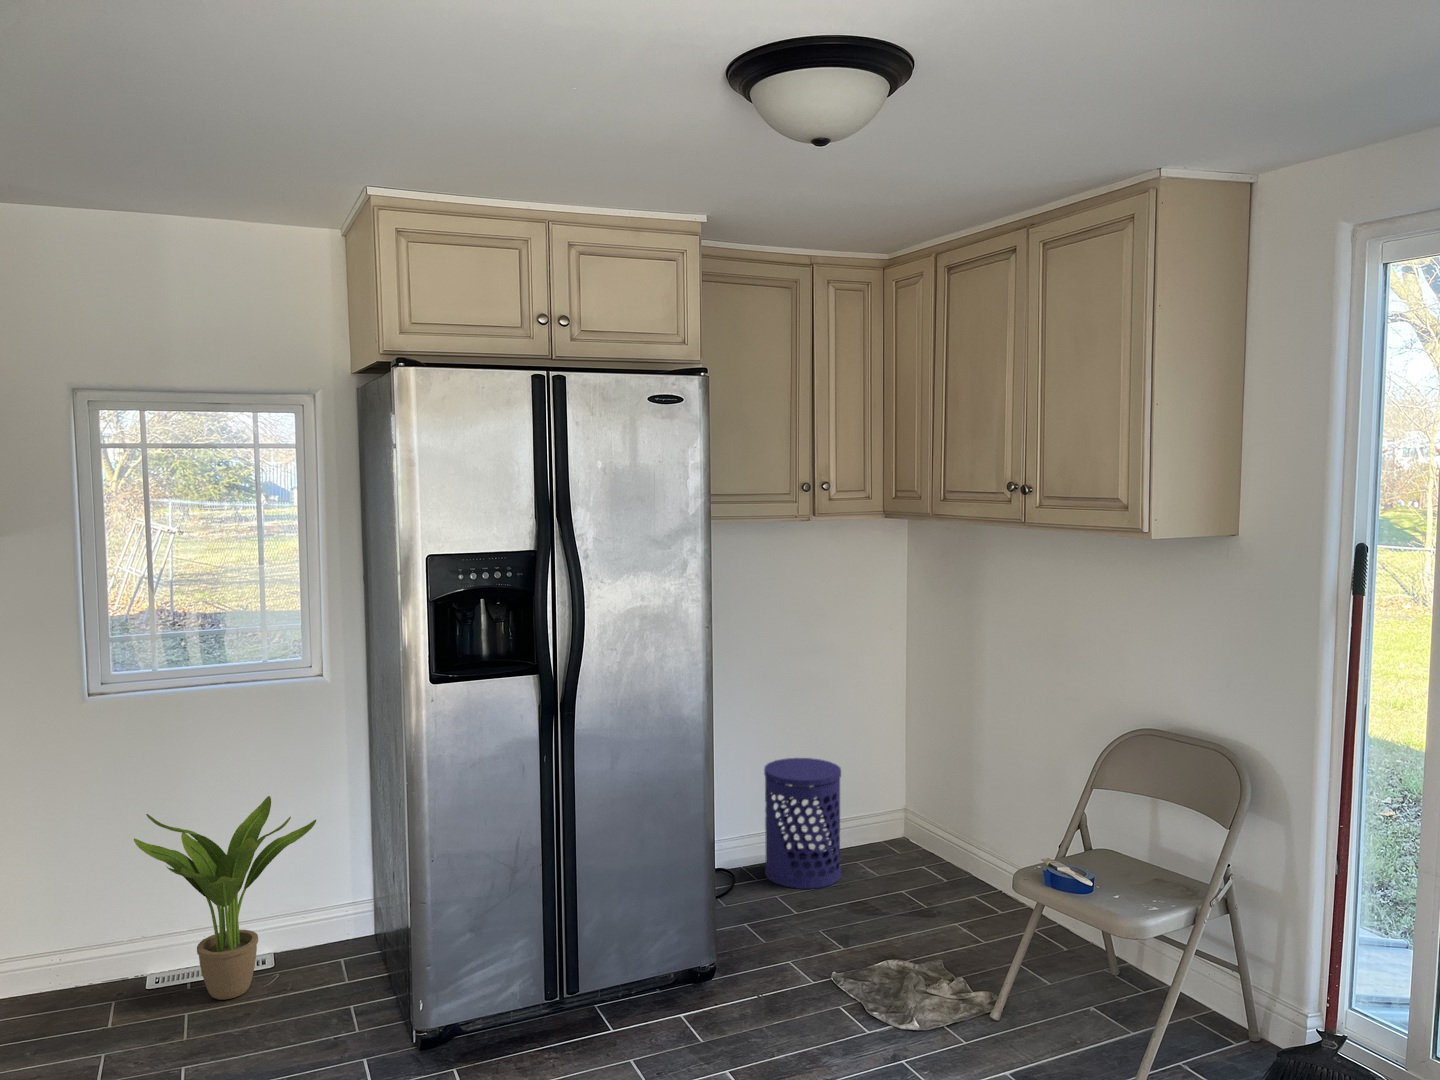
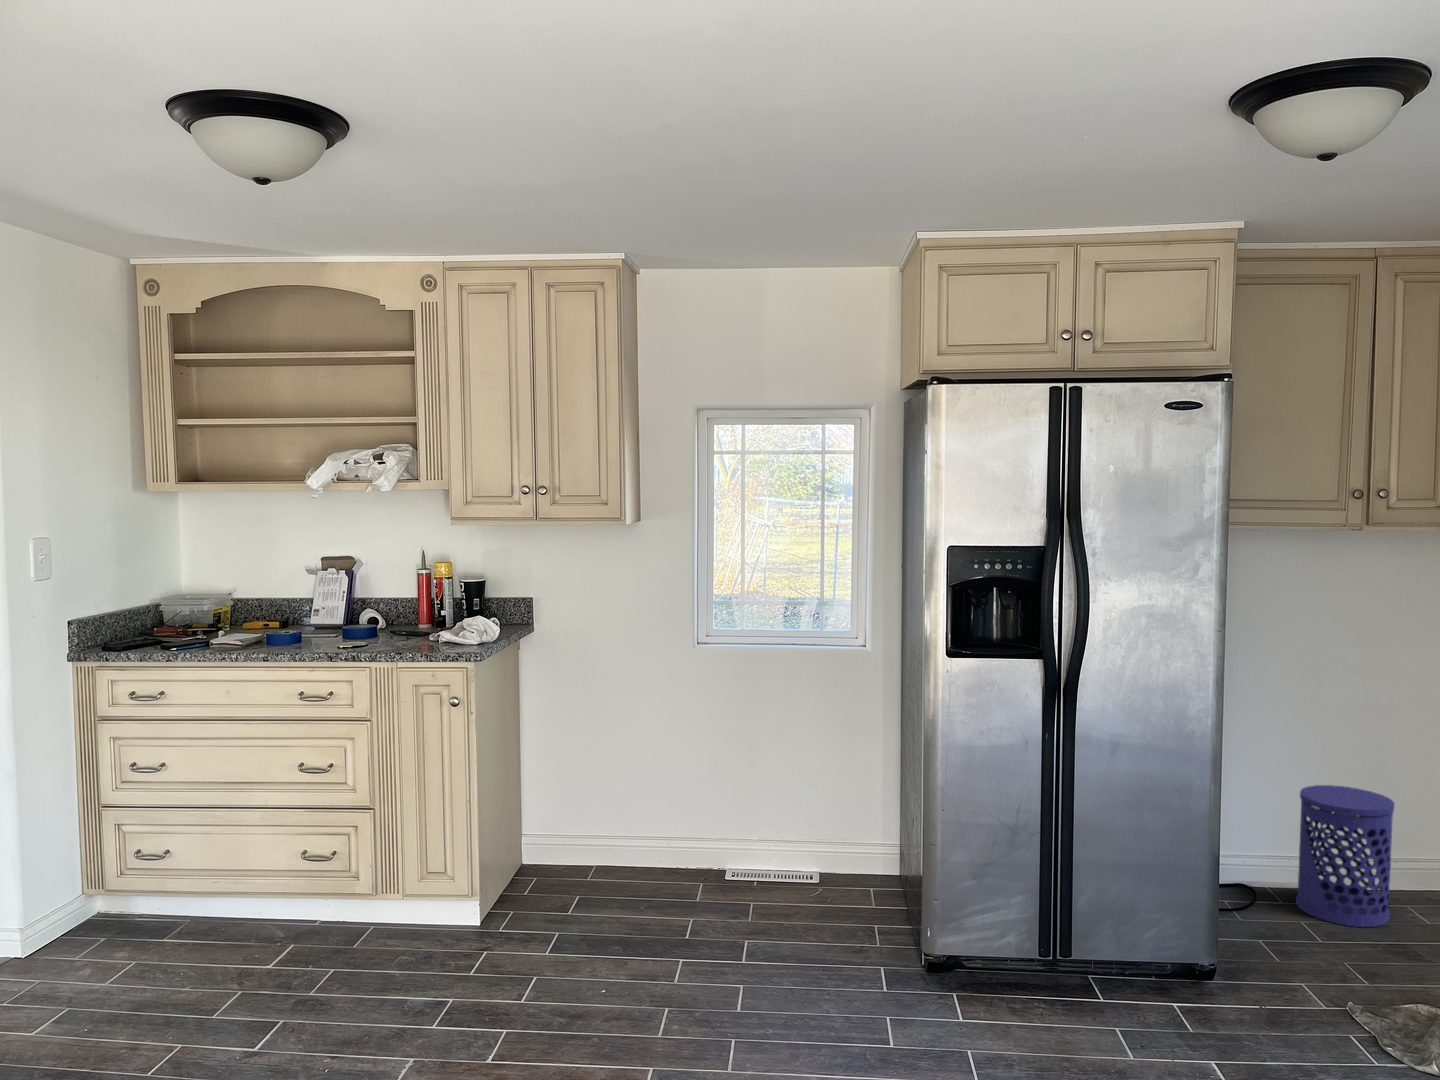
potted plant: present [134,796,316,1000] -> none [720,738,855,900]

